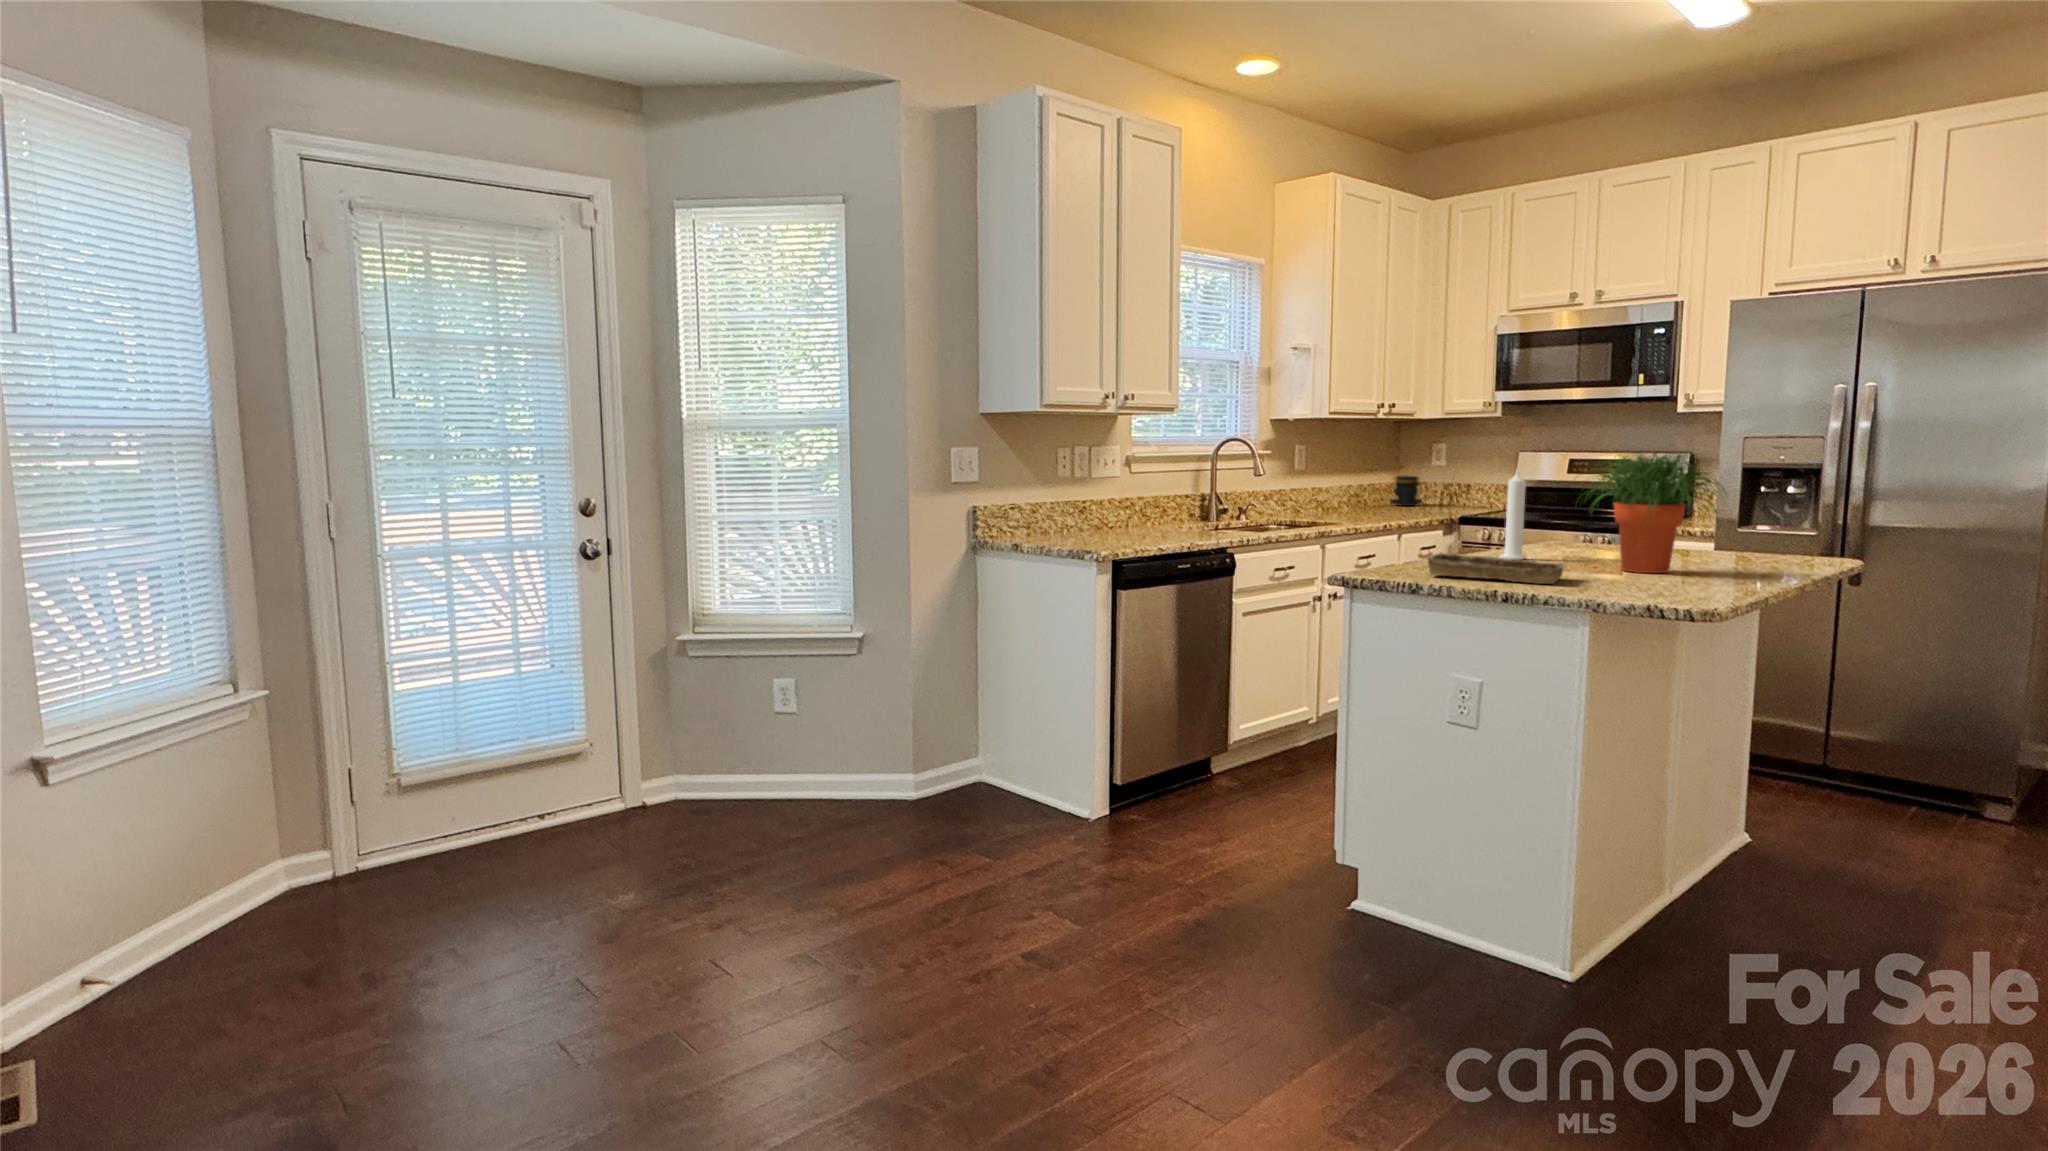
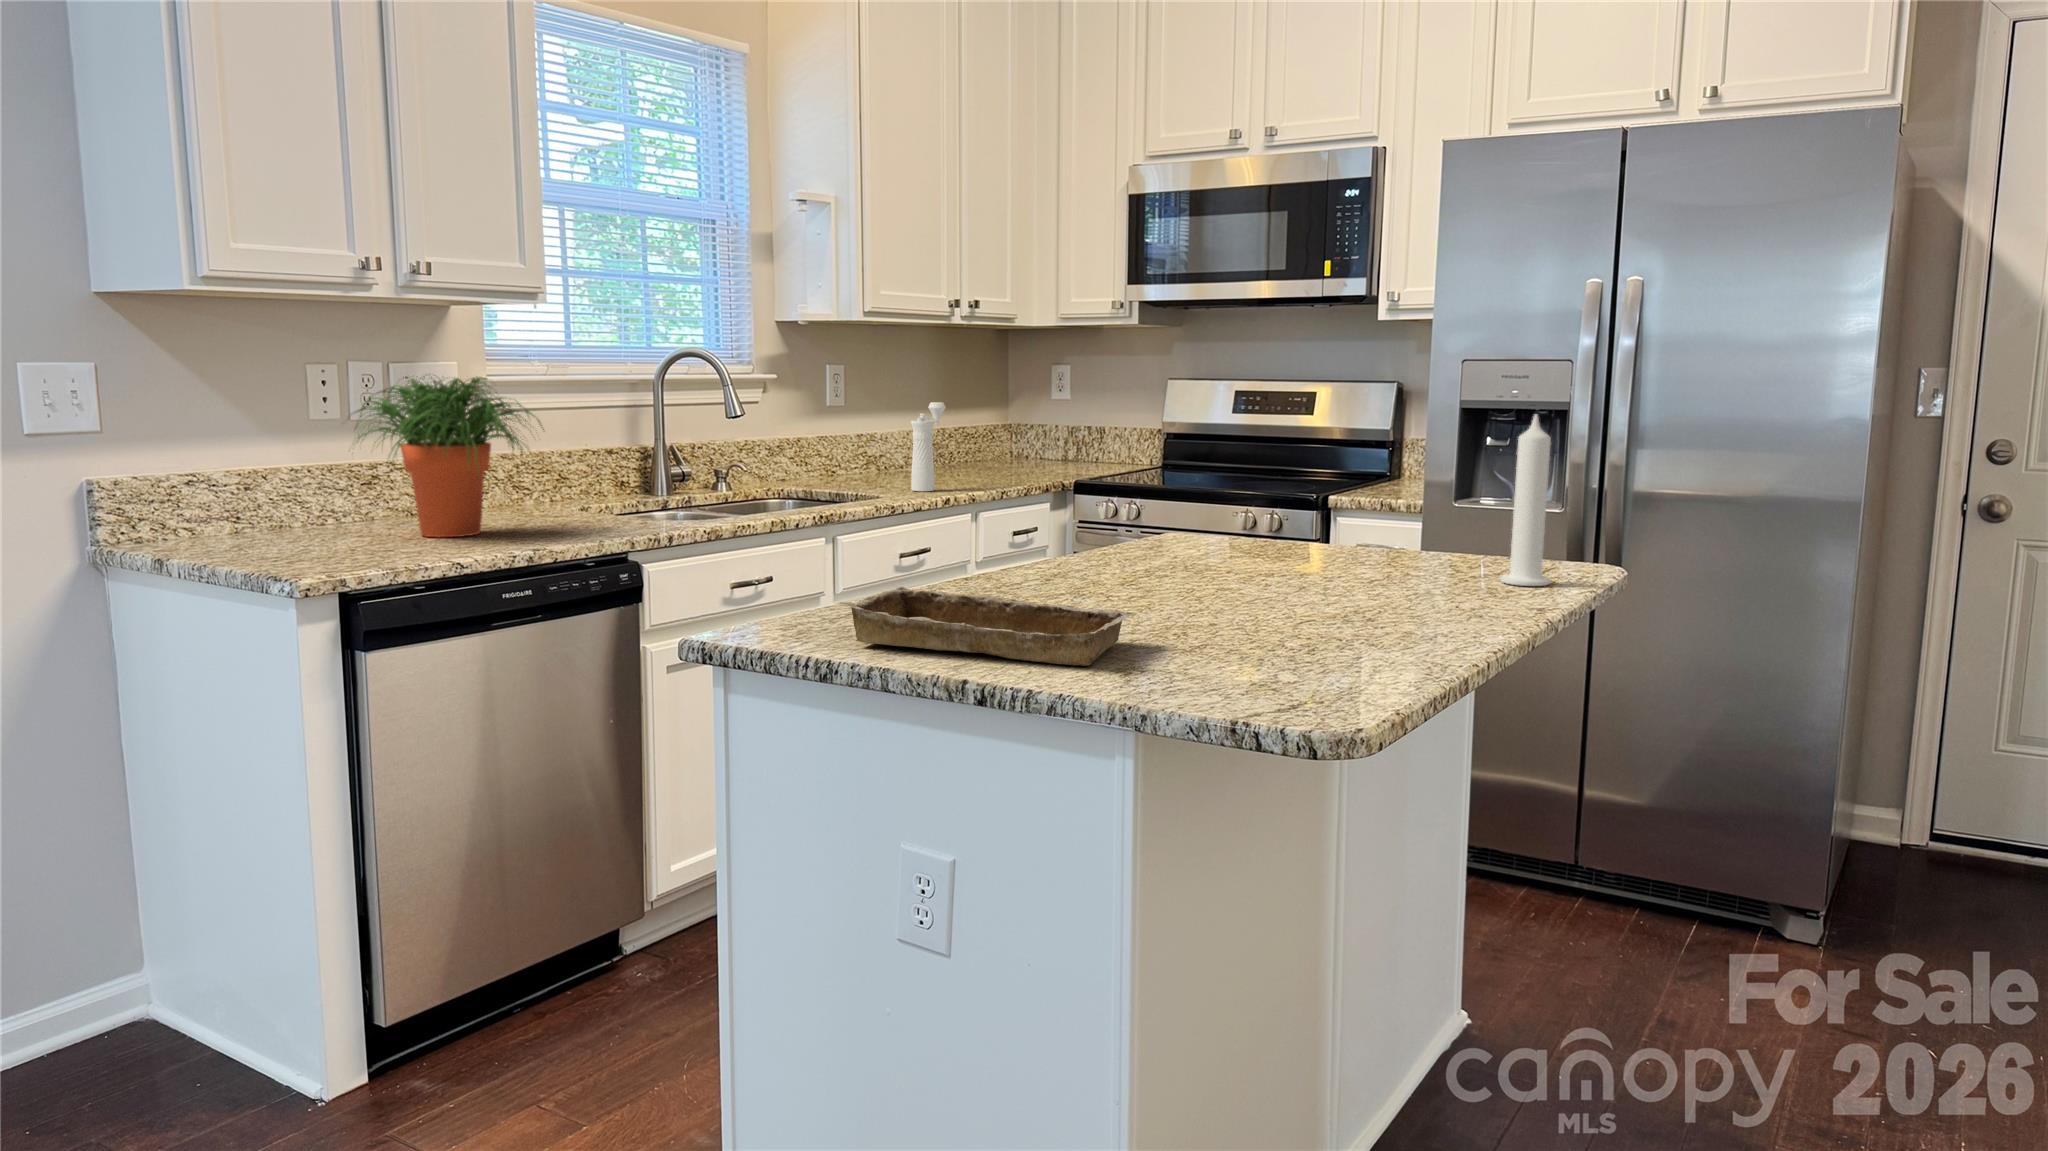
potted plant: present [1584,452,1720,573] -> present [351,375,545,537]
pepper mill: none [1360,467,1381,521] -> present [911,402,946,491]
candle: present [1500,470,1527,560] -> present [1500,414,1551,586]
jar: present [1390,476,1422,506] -> none [992,414,1038,460]

